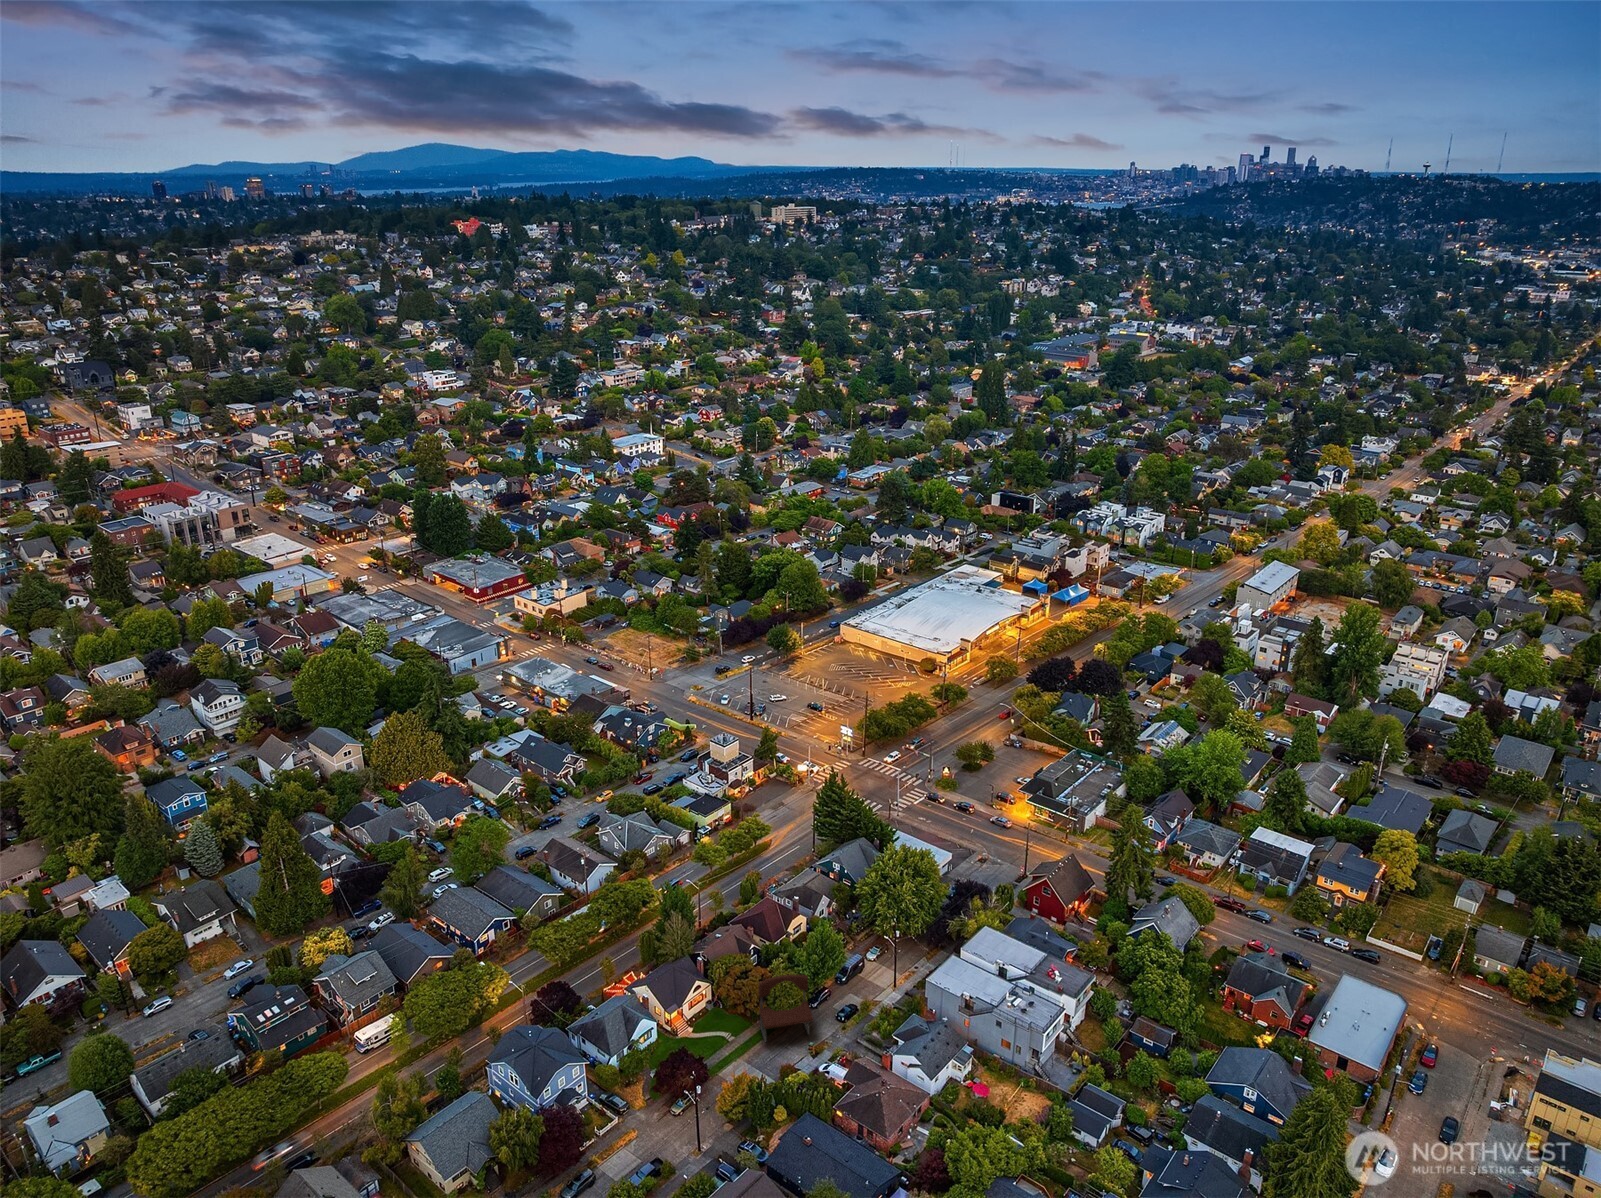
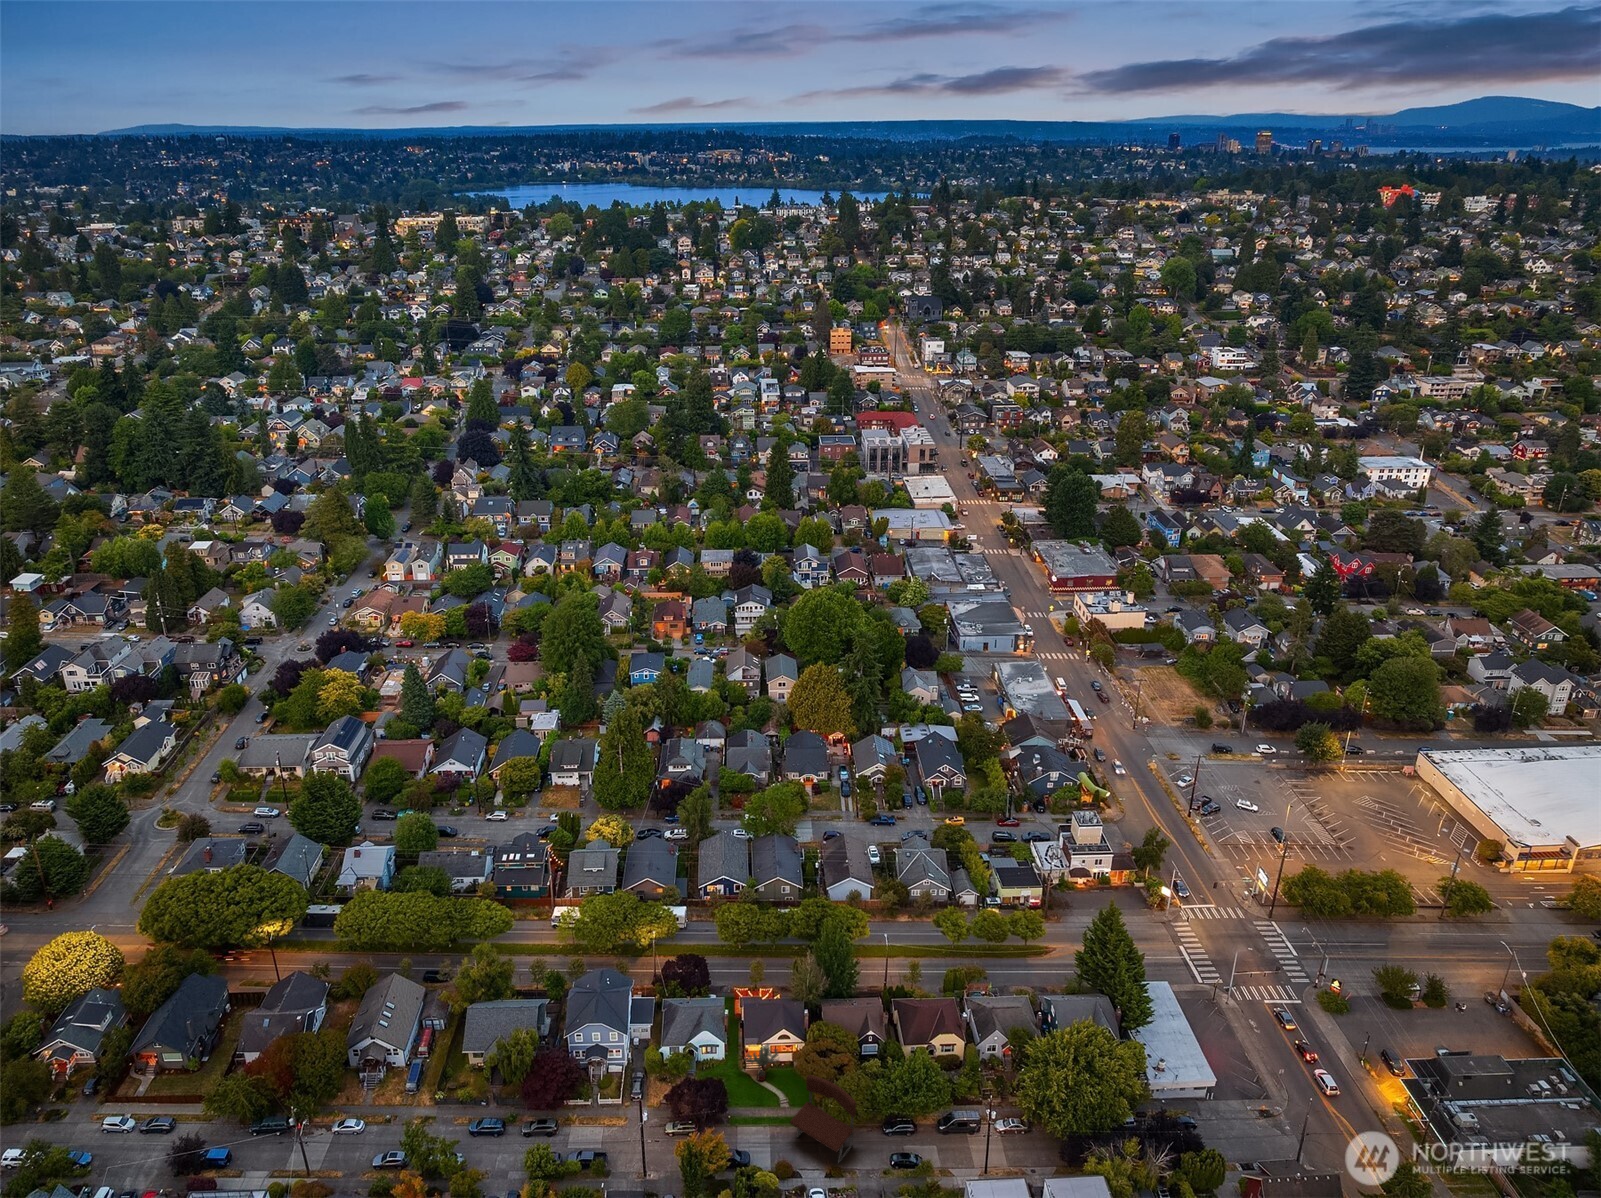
potted tree: none [682,991,710,1032] -> present [744,1044,778,1081]

